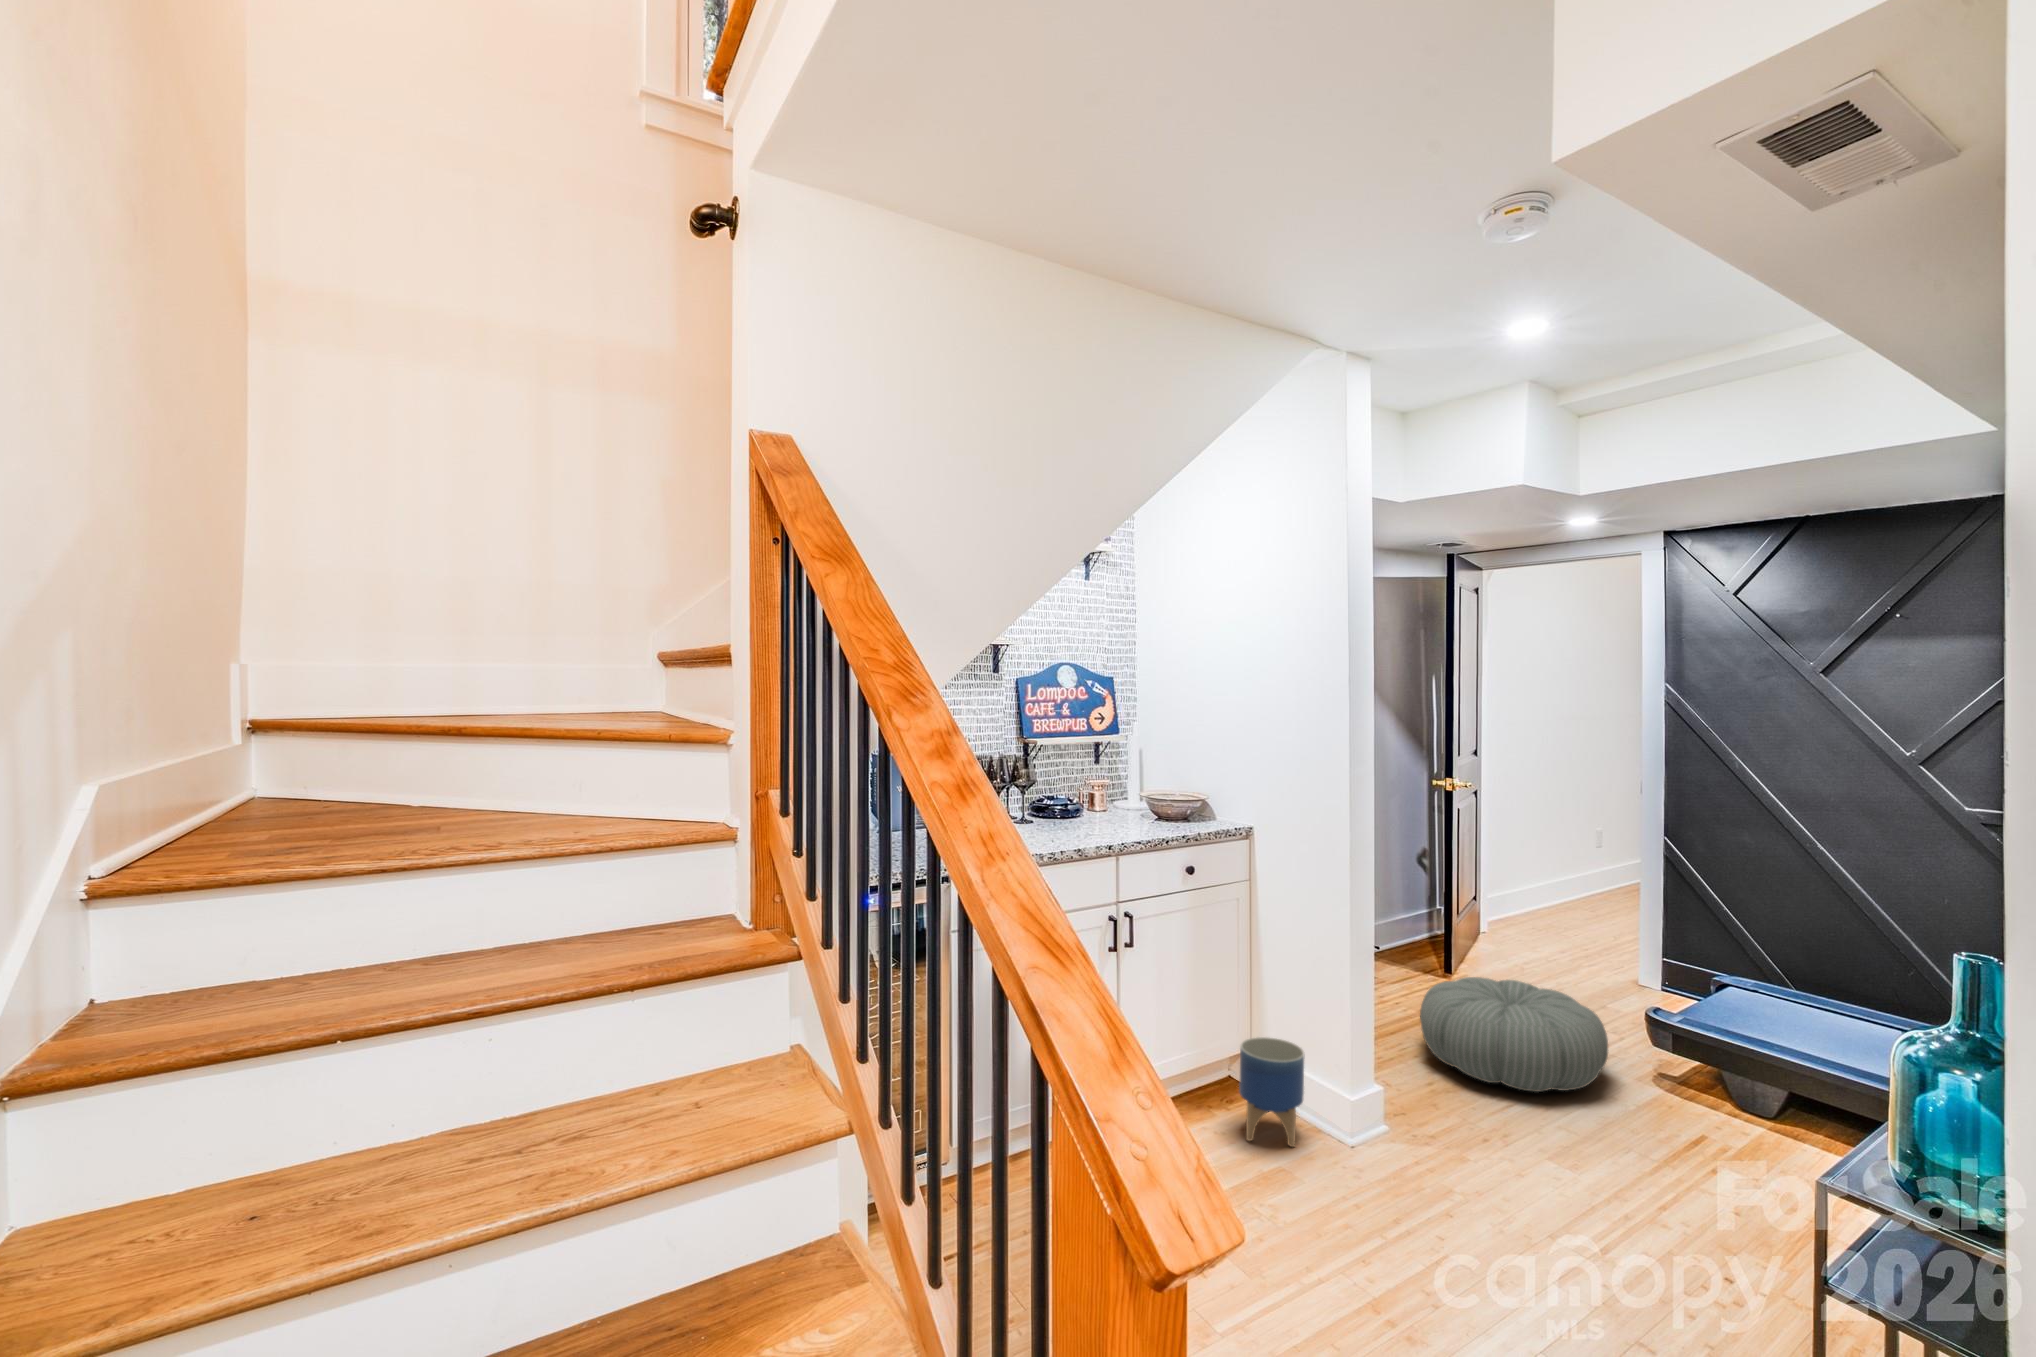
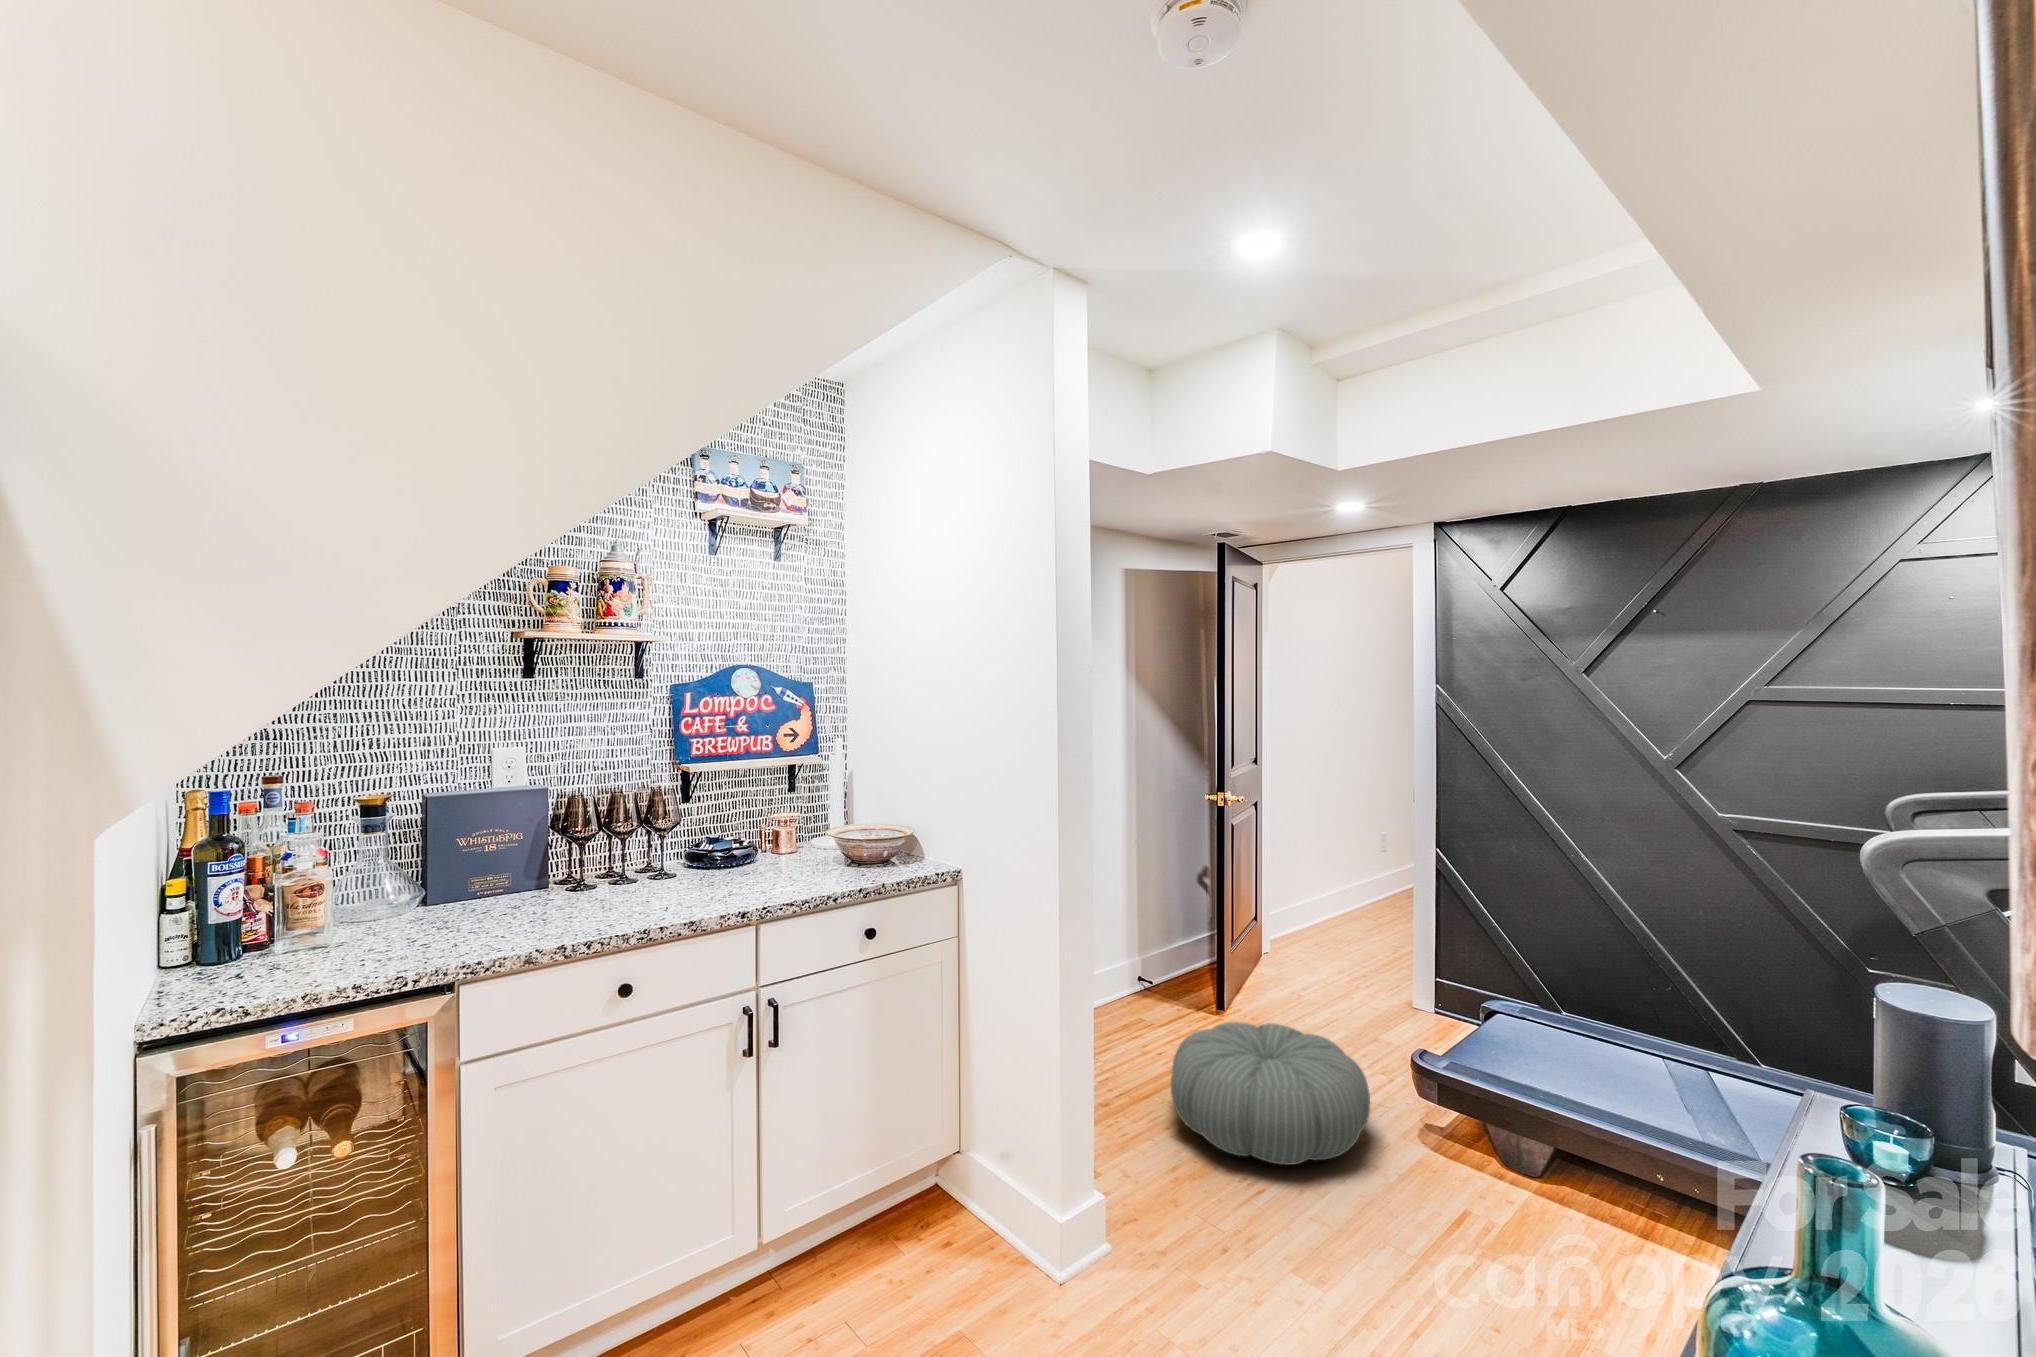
planter: present [1239,1037,1304,1147] -> none [930,1132,1009,1277]

